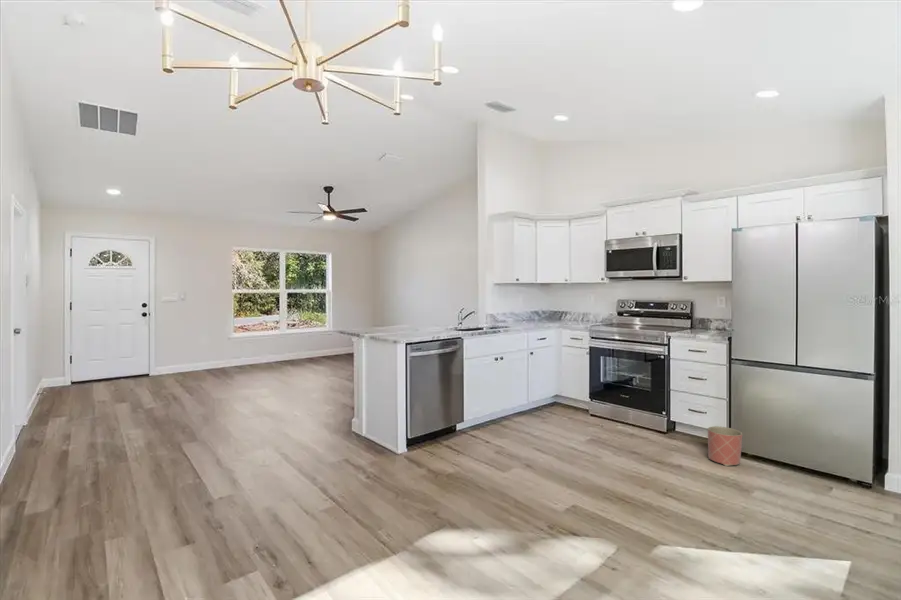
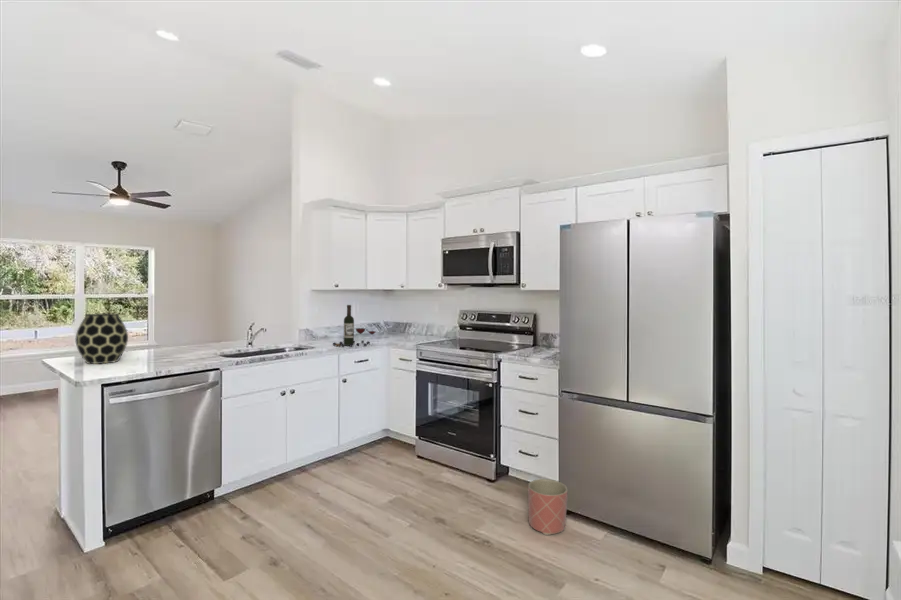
wine bottle: none [518,295,552,328] -> present [333,305,376,347]
vase: none [369,300,398,334] -> present [75,313,128,364]

